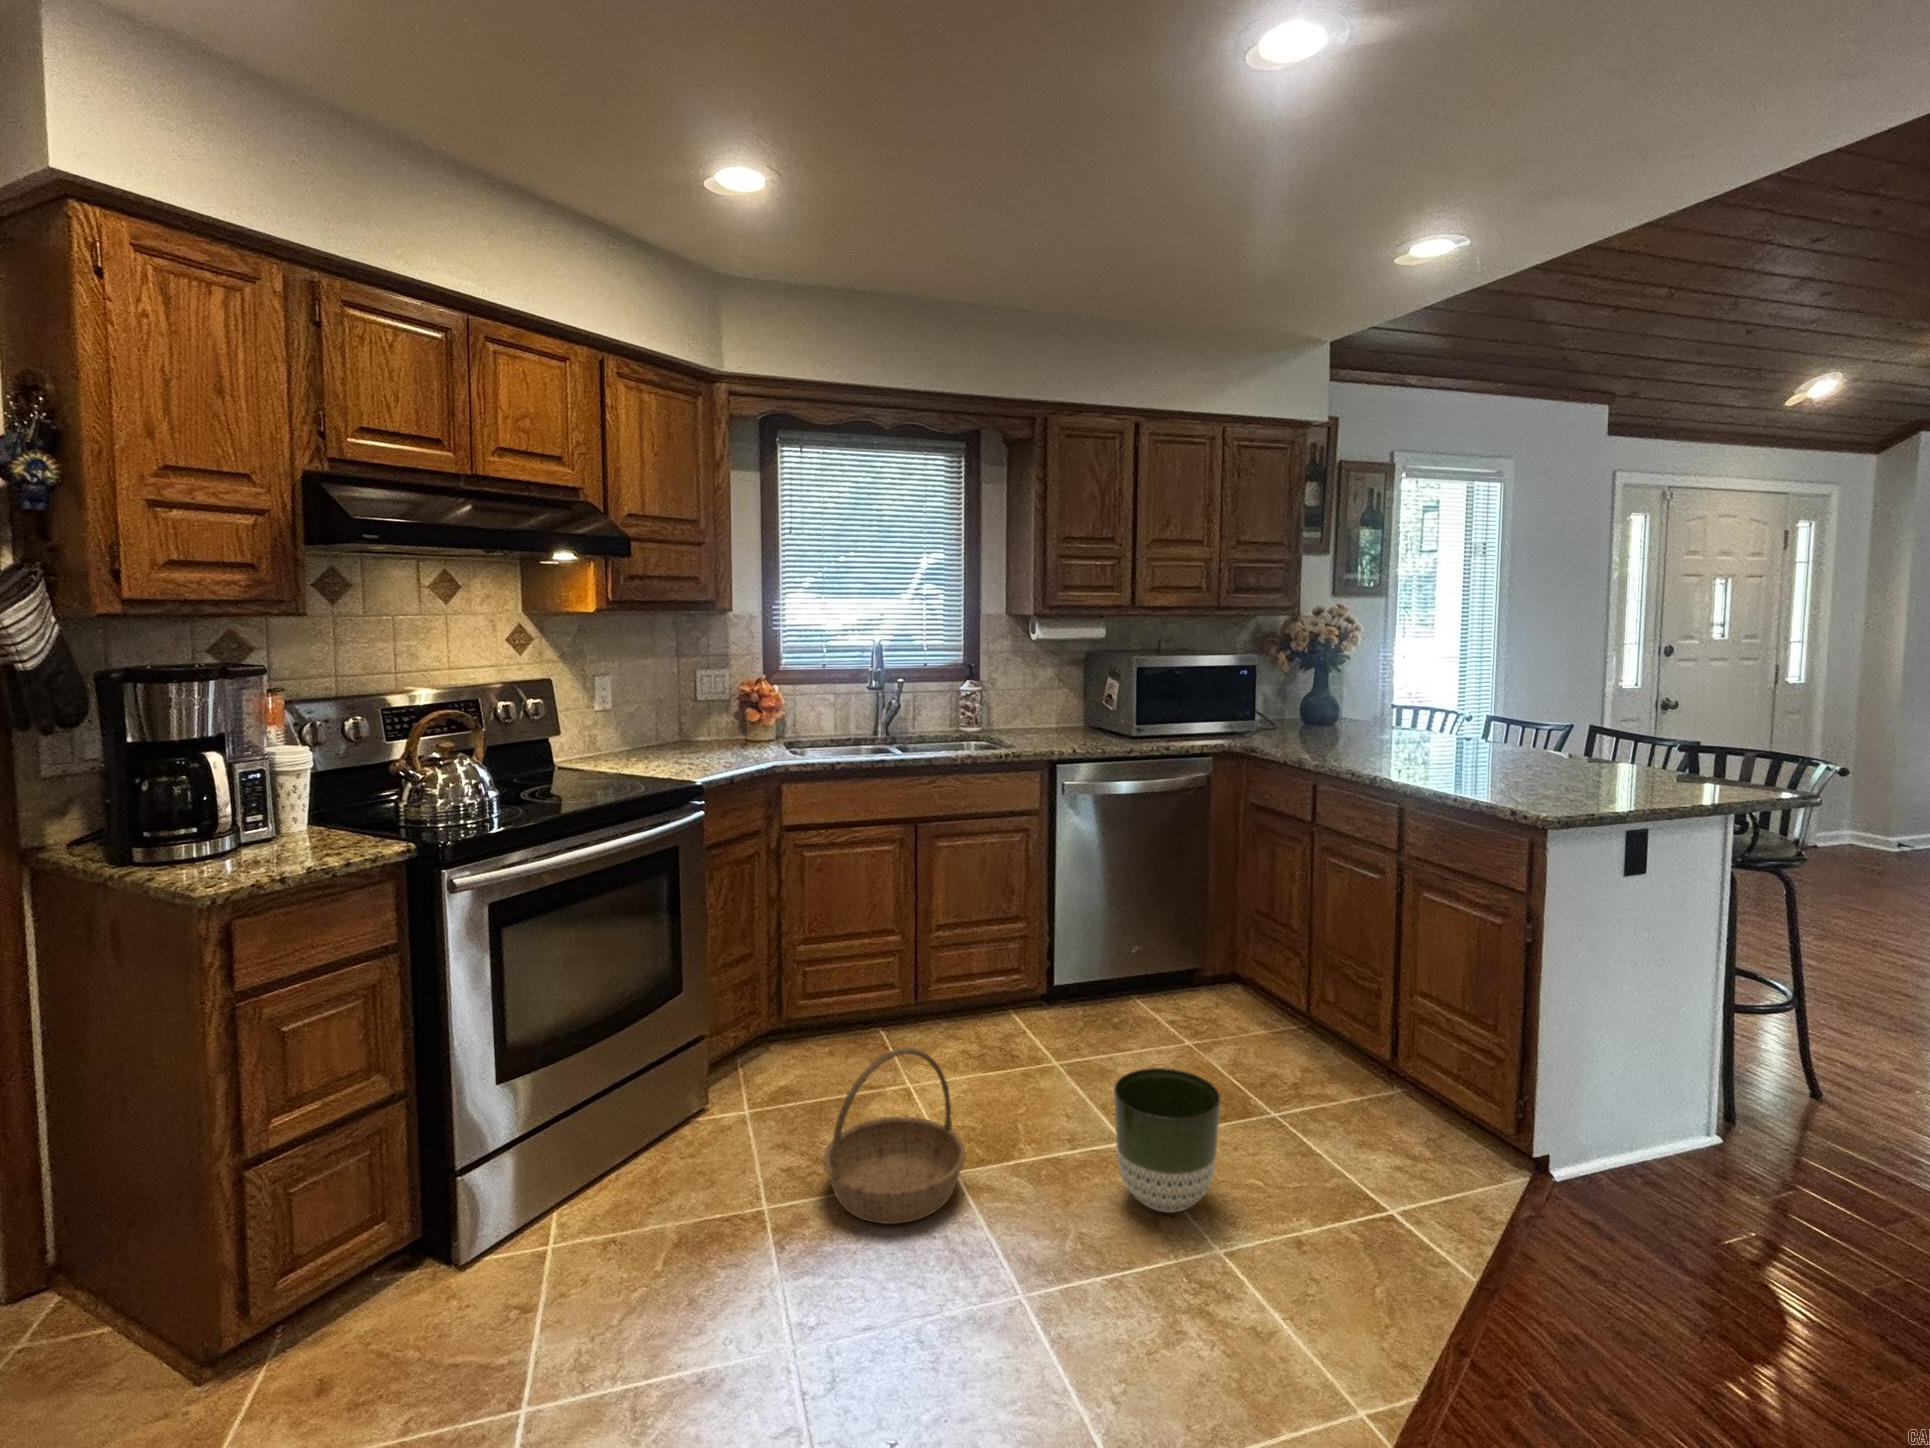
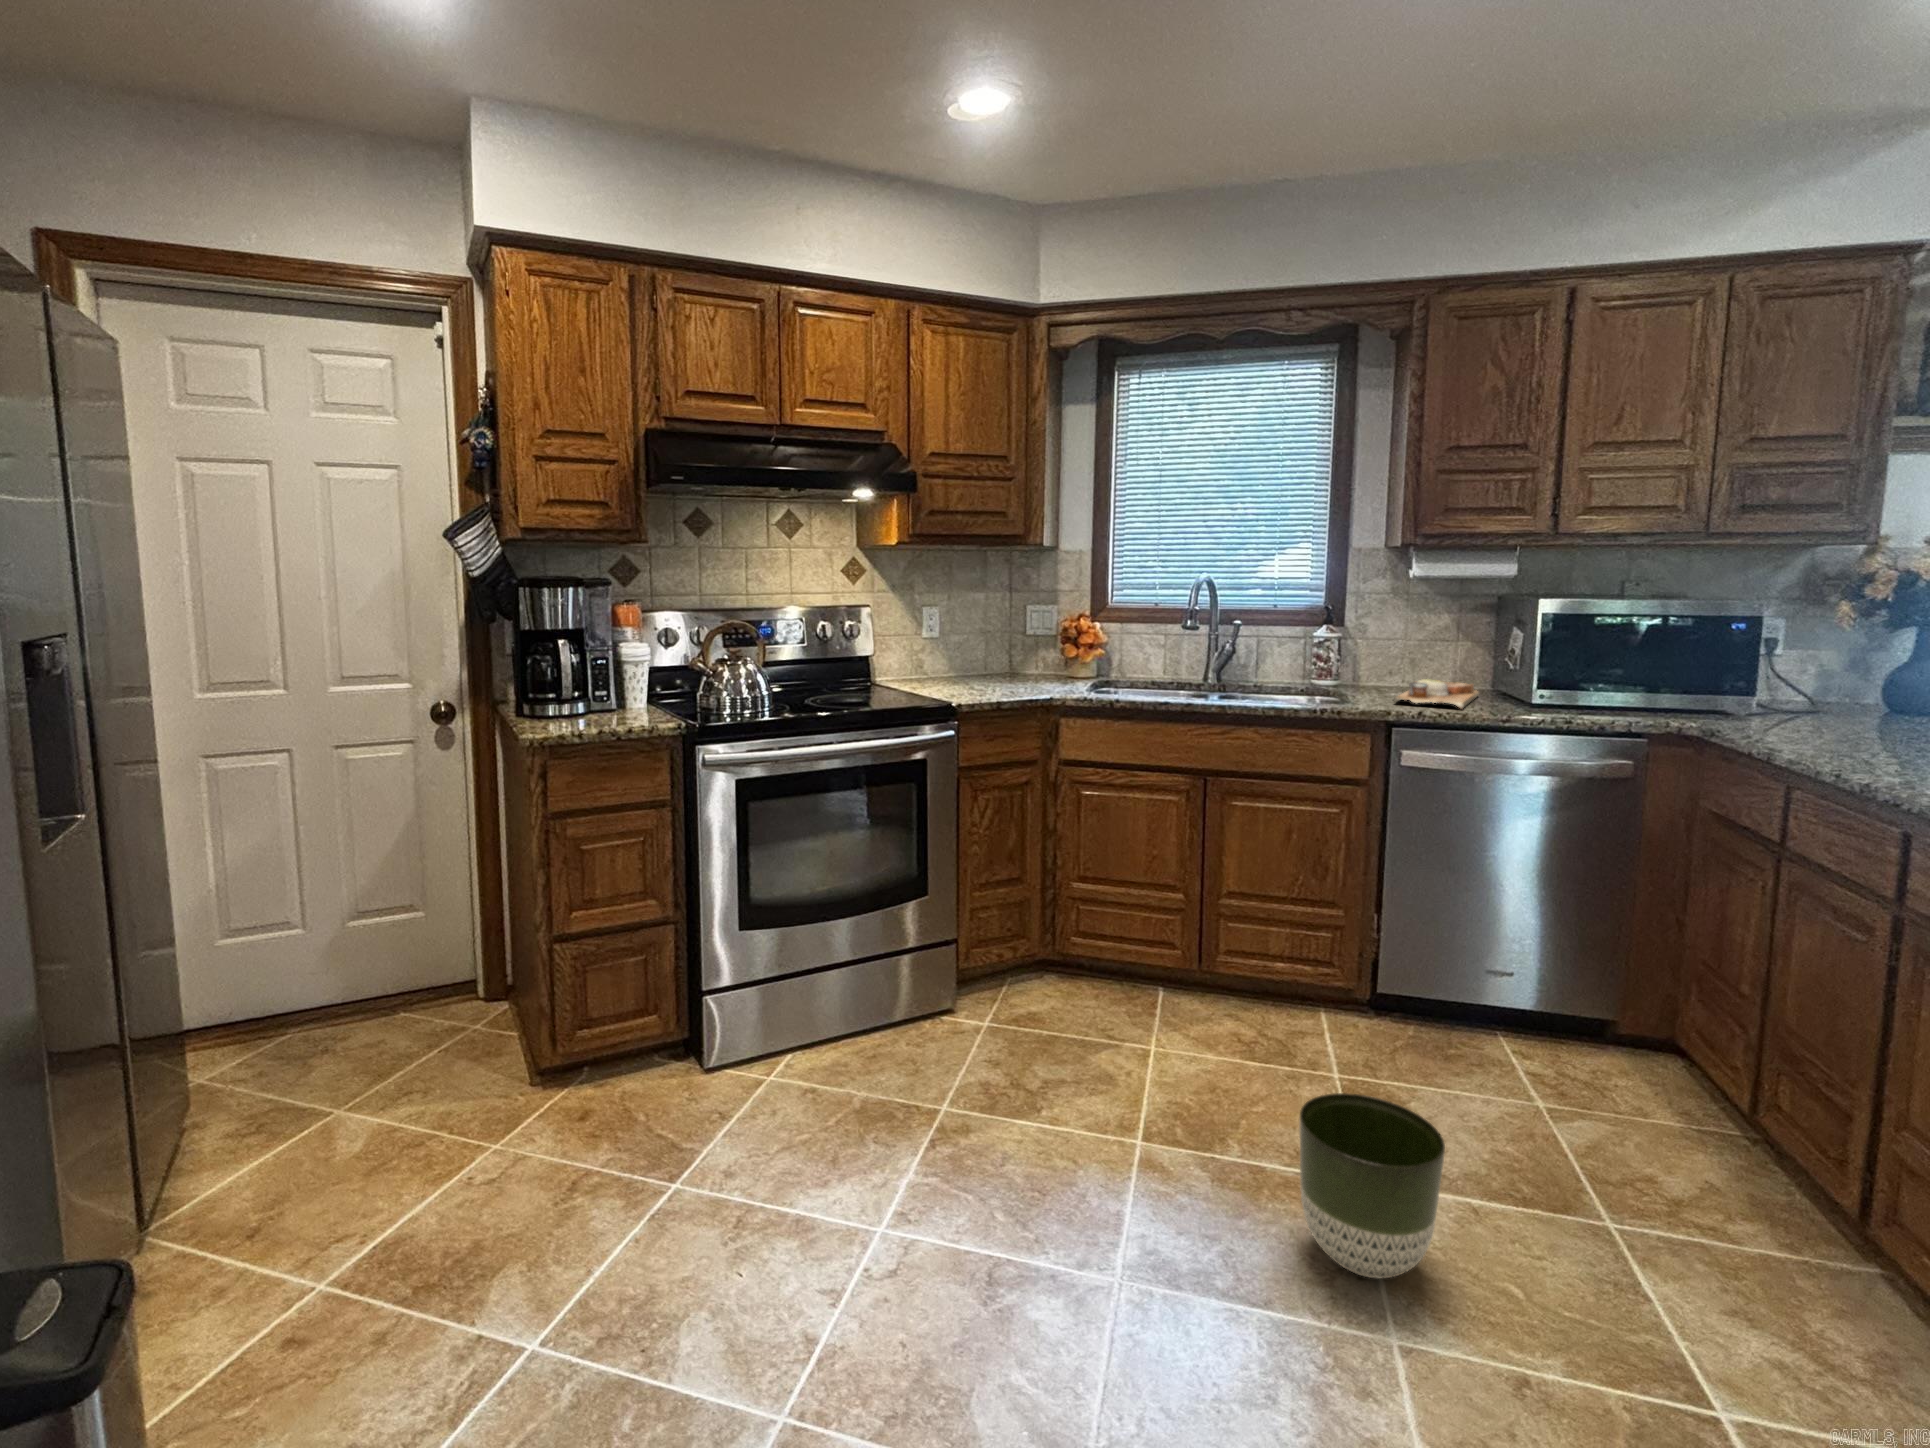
cutting board: none [1040,722,1097,746] -> present [1394,679,1479,709]
basket: present [824,1048,966,1224] -> none [993,992,1143,1169]

